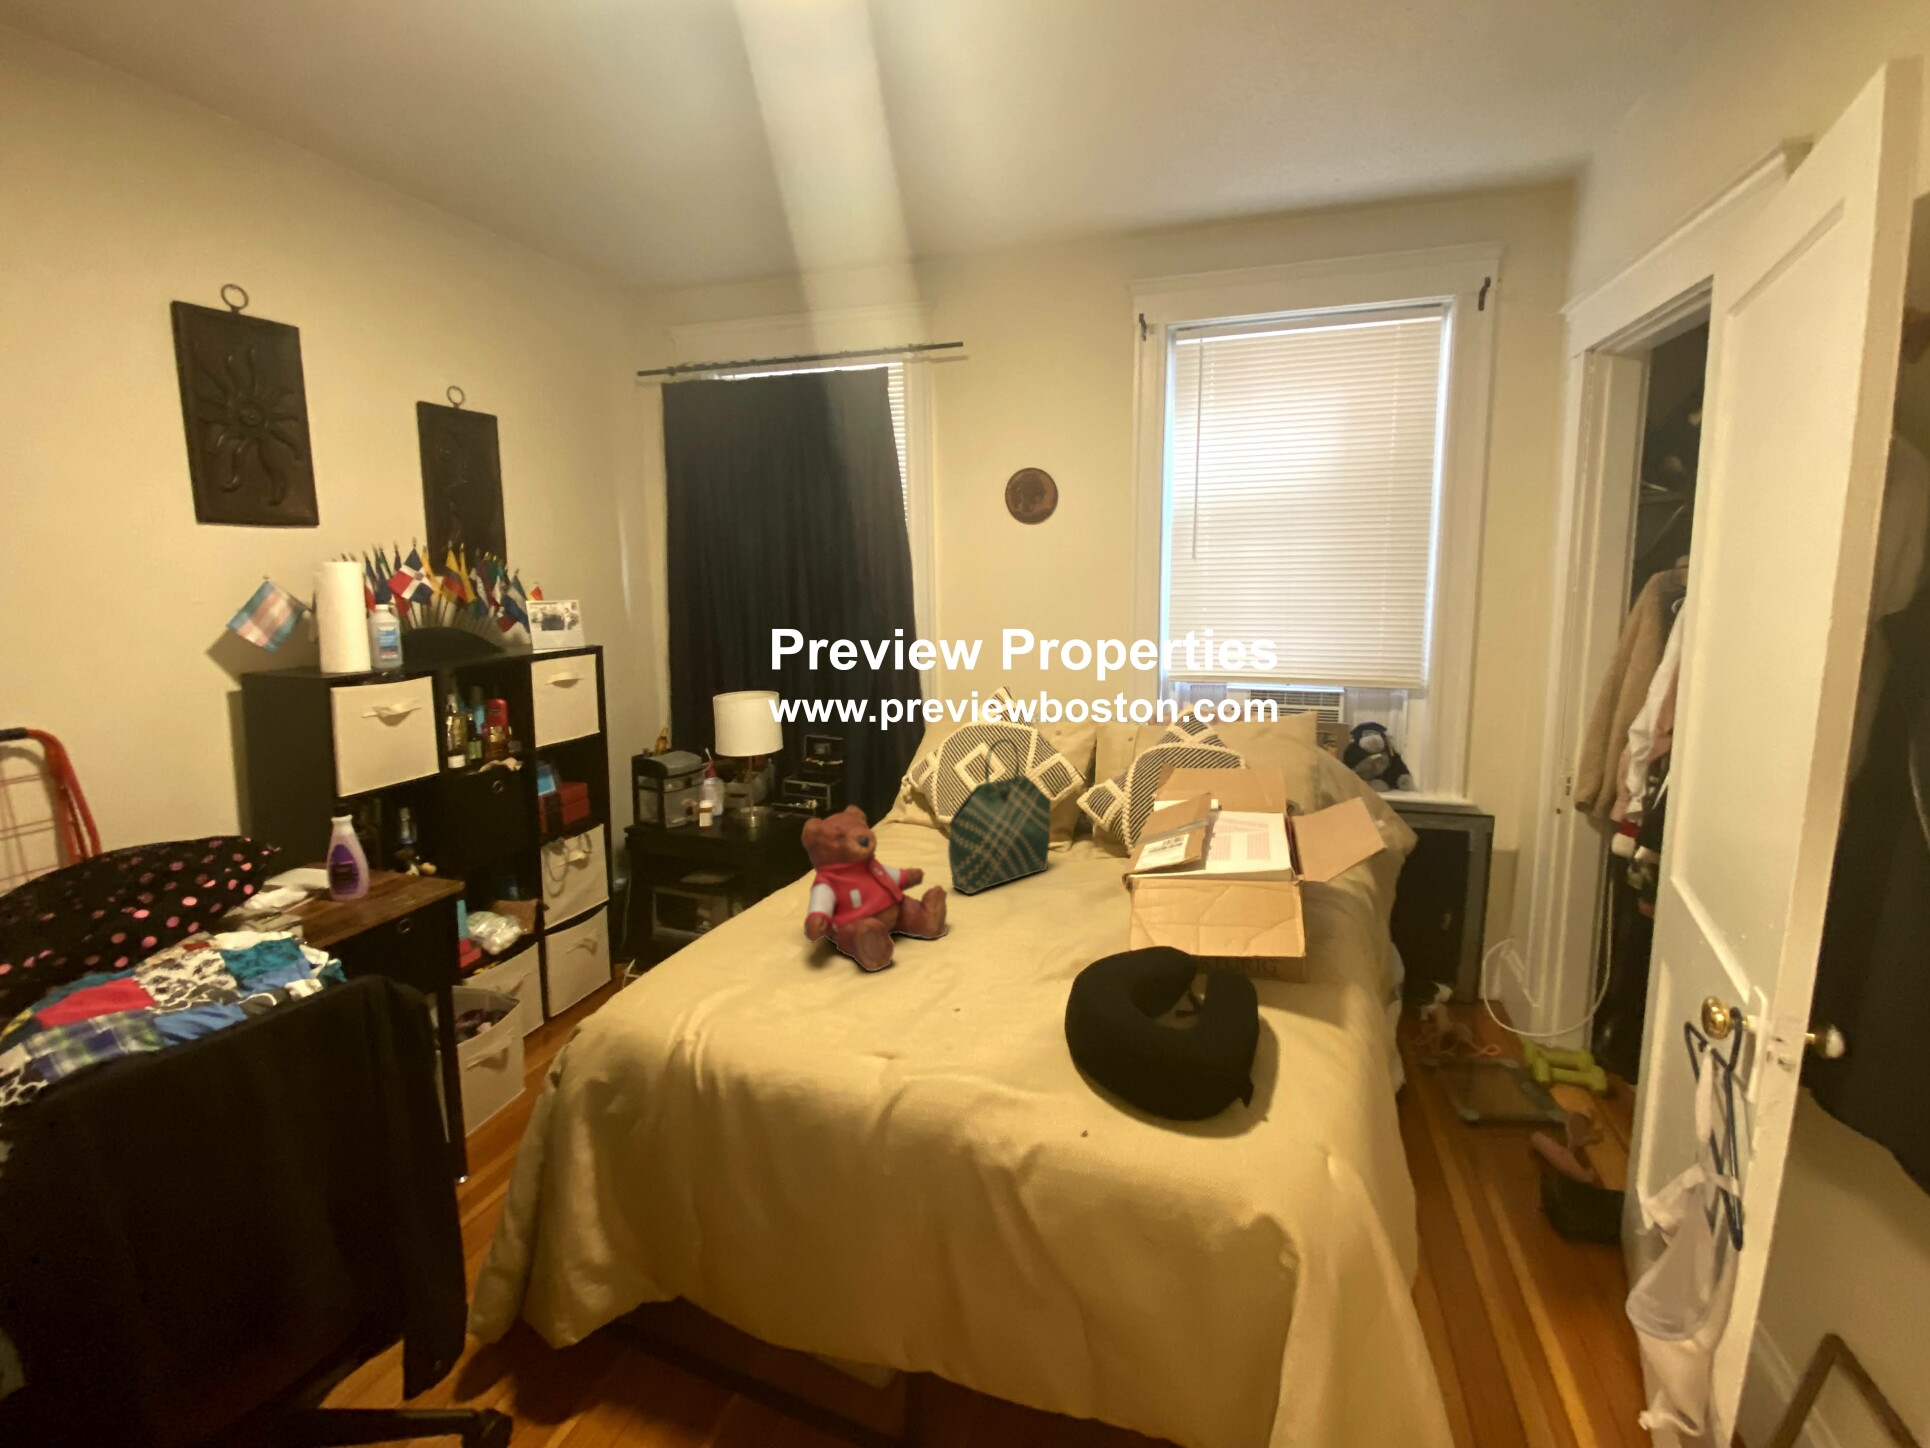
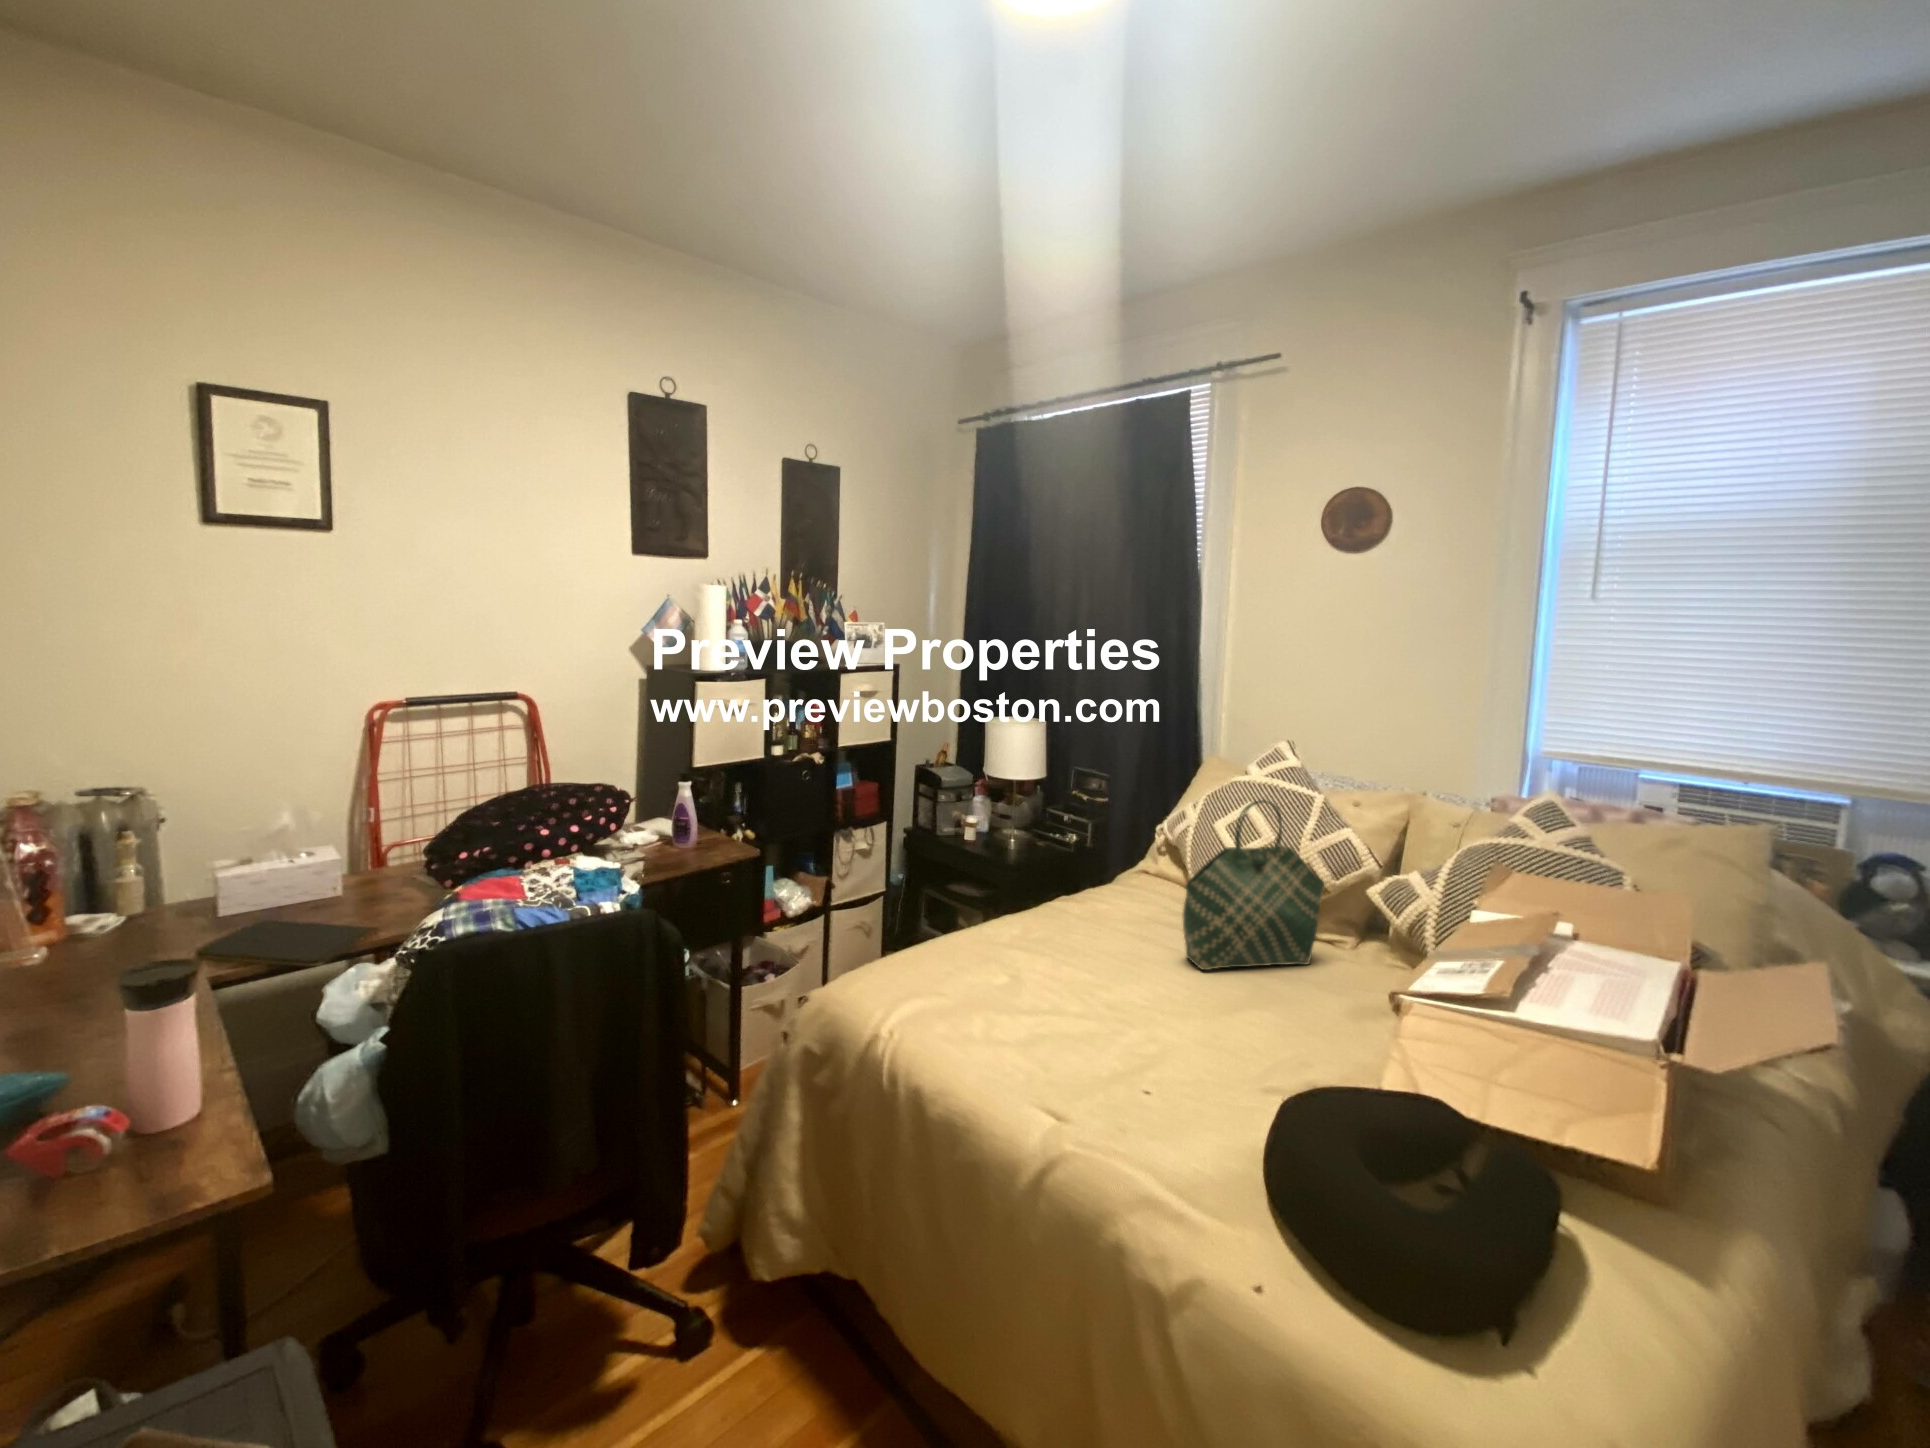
teddy bear: present [801,805,947,971] -> none [1005,845,1167,1027]

